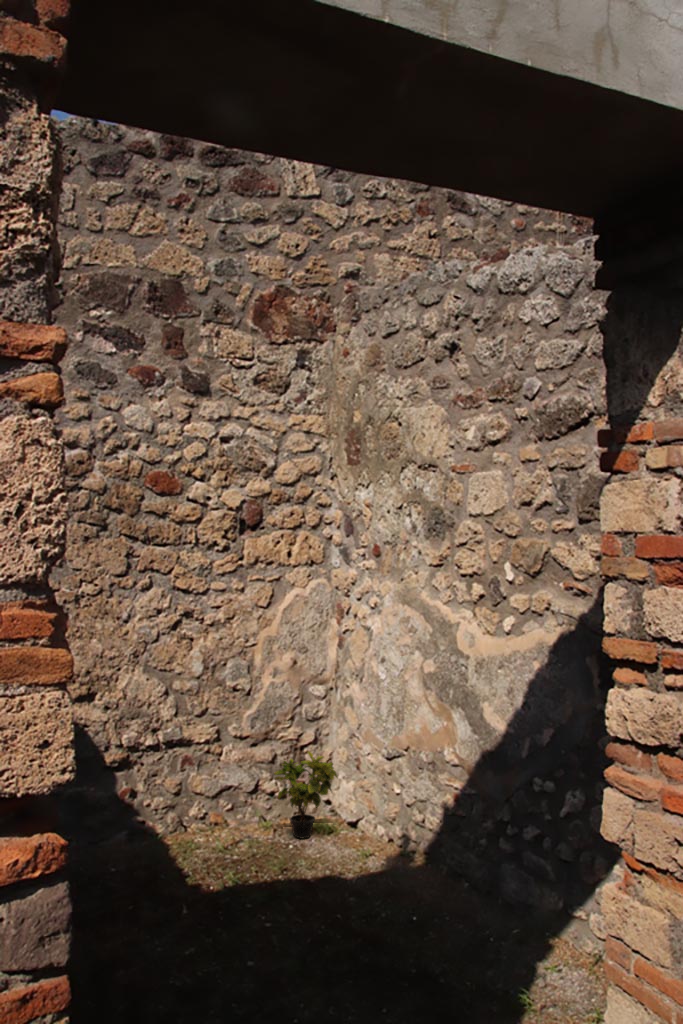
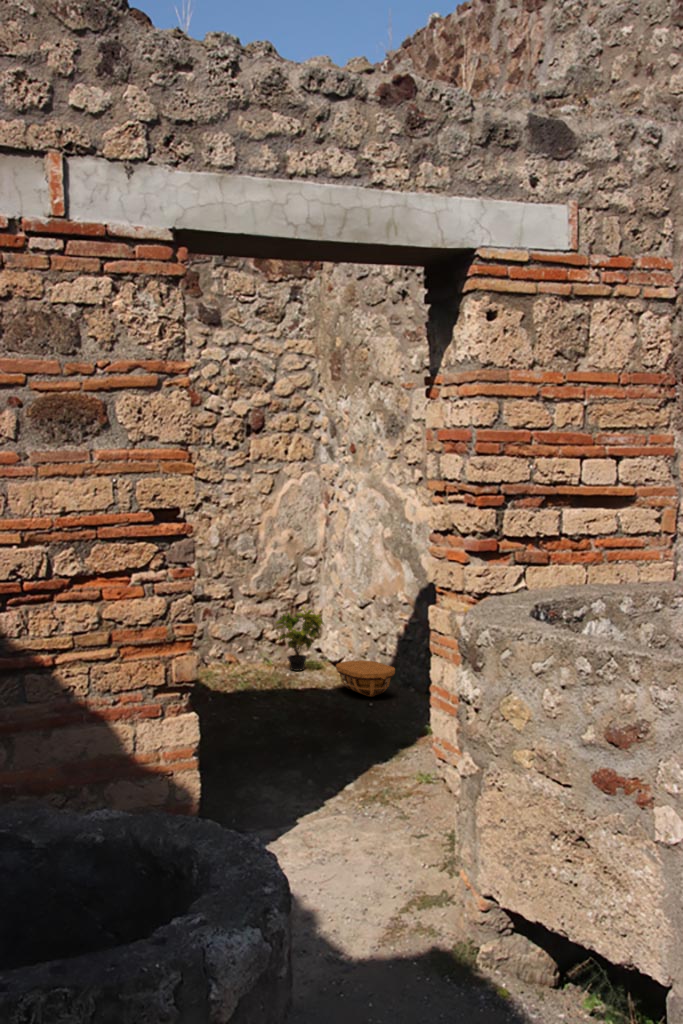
basket: none [359,833,441,893] -> present [336,660,395,696]

